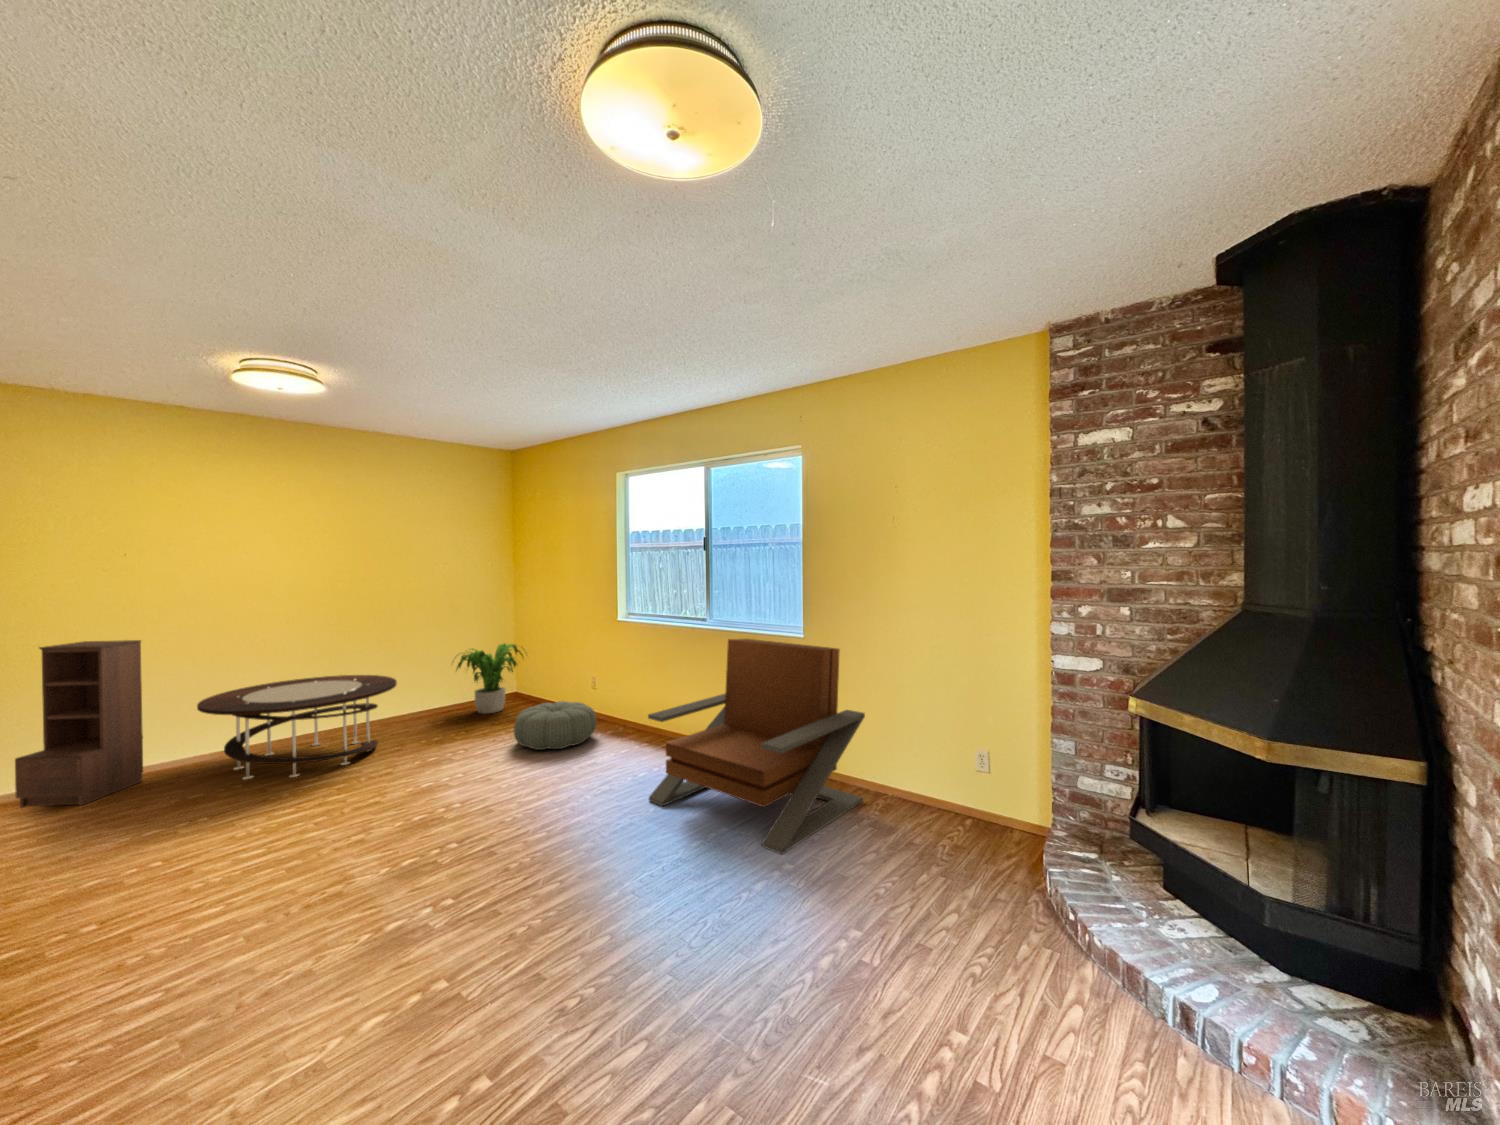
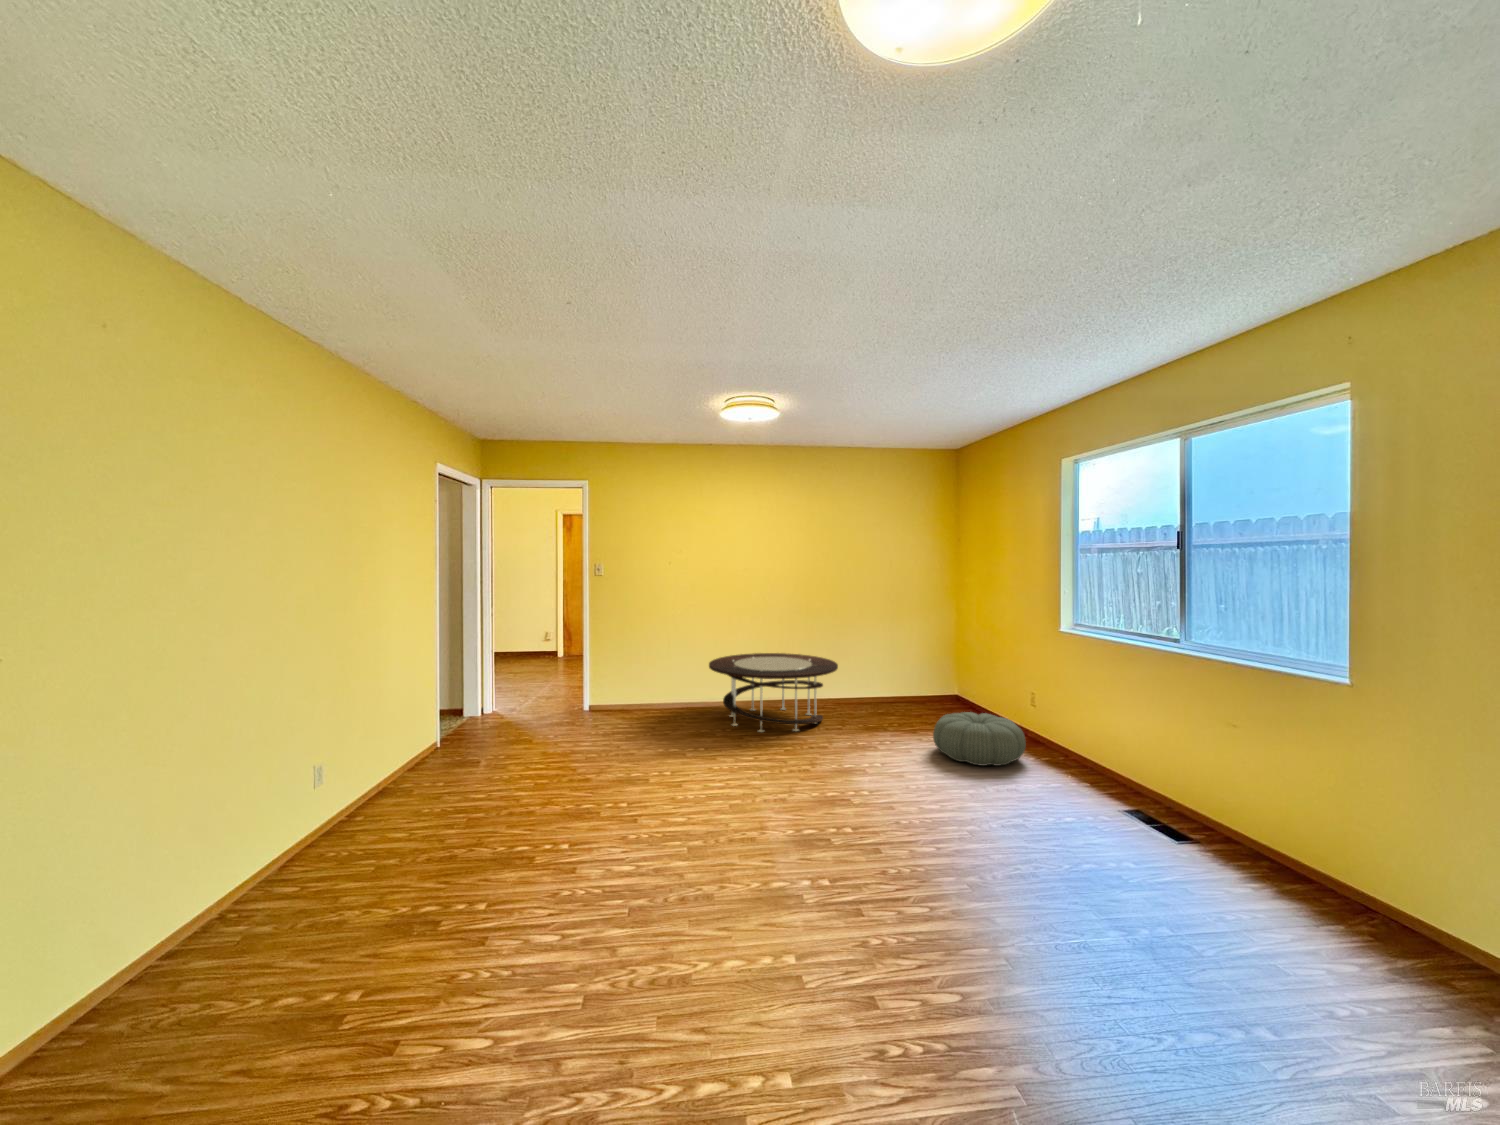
lounge chair: present [648,639,865,854] -> none [1064,673,1491,1017]
bookshelf: present [15,640,143,808] -> none [626,609,684,720]
potted plant: present [457,644,524,714] -> none [890,643,963,712]

